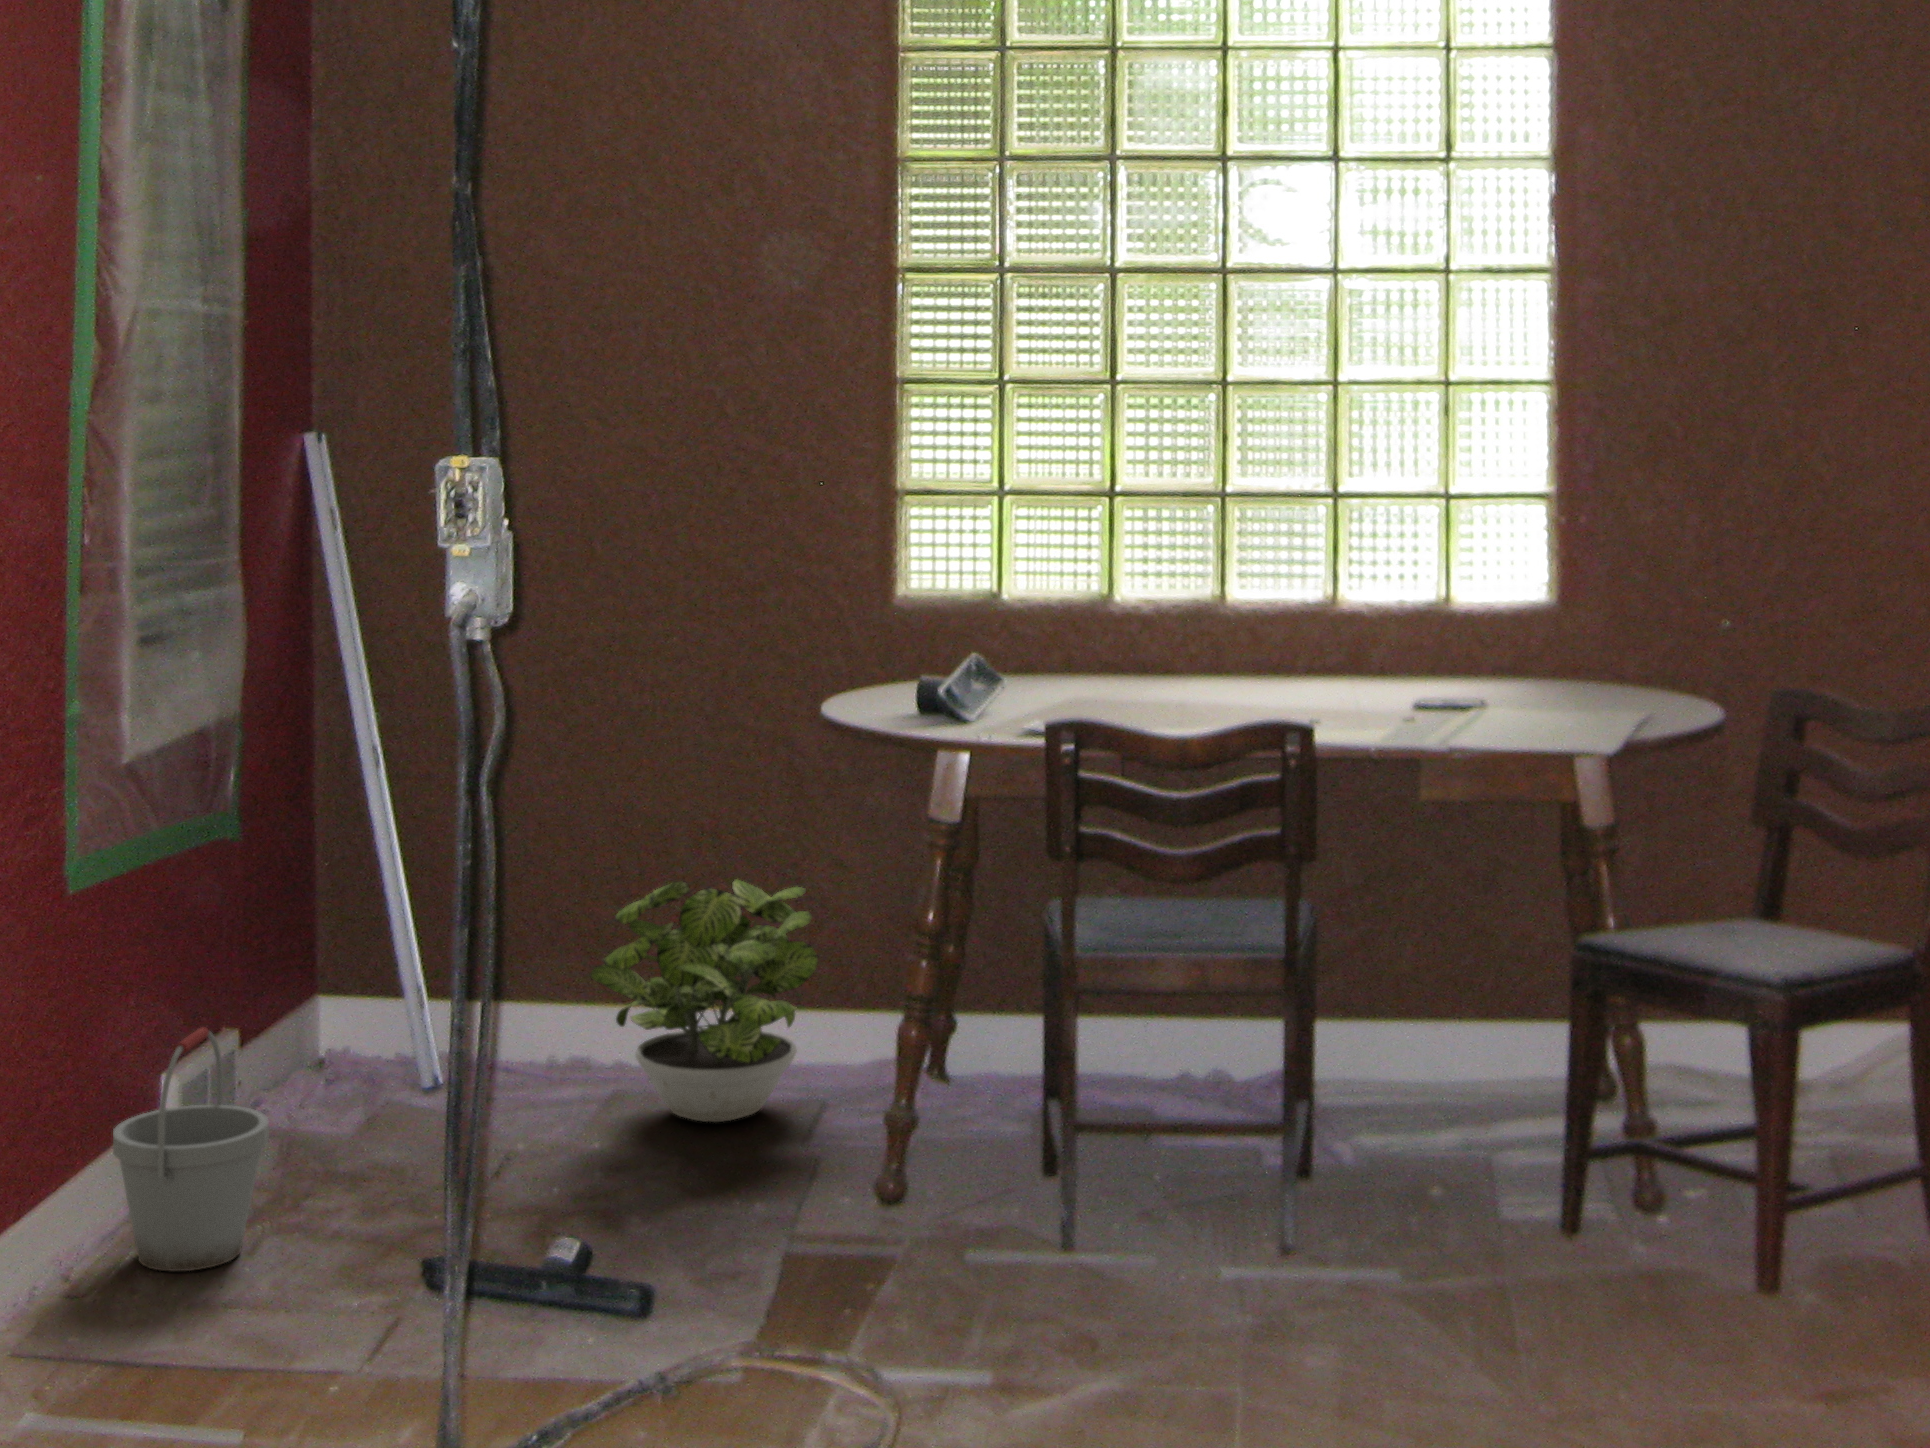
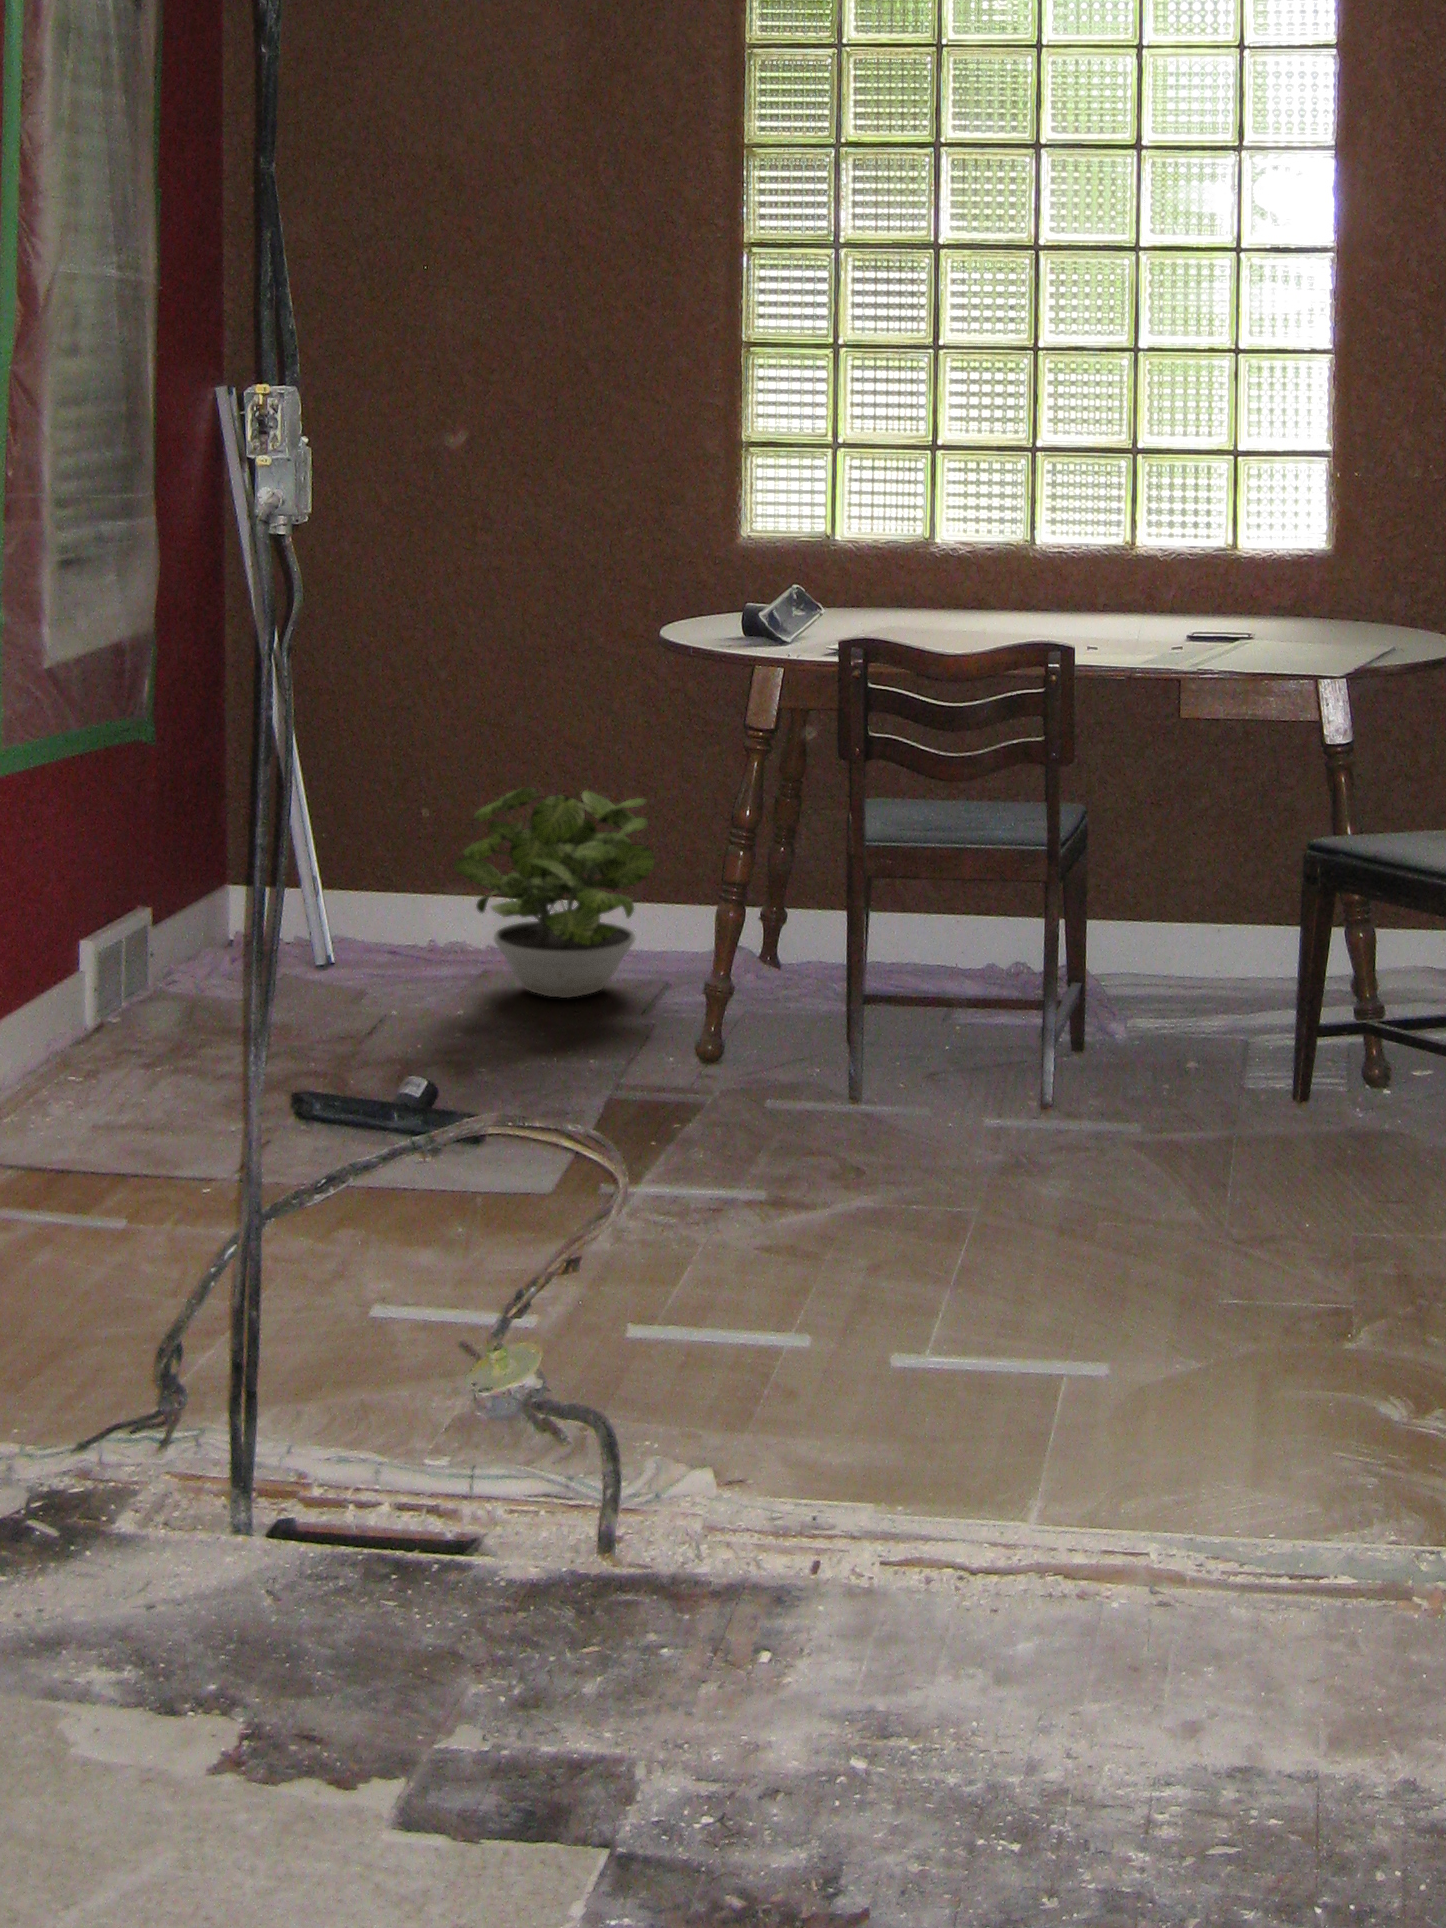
bucket: present [113,1027,269,1271] -> none [40,891,170,1092]

